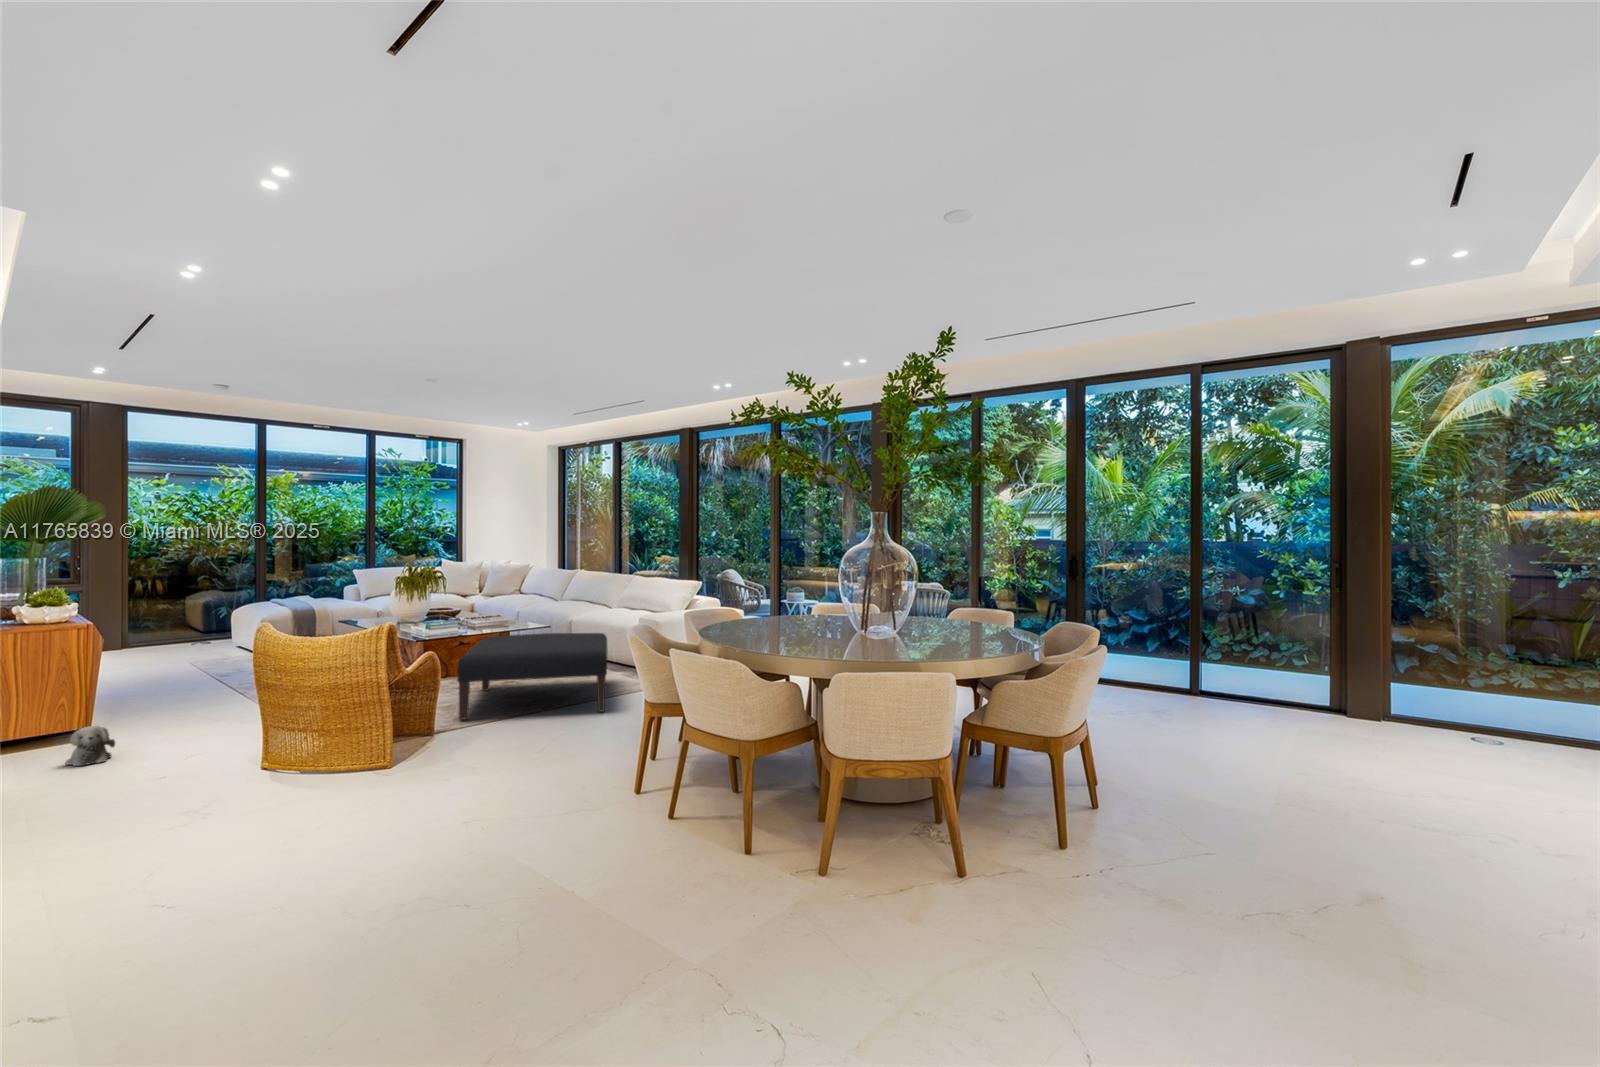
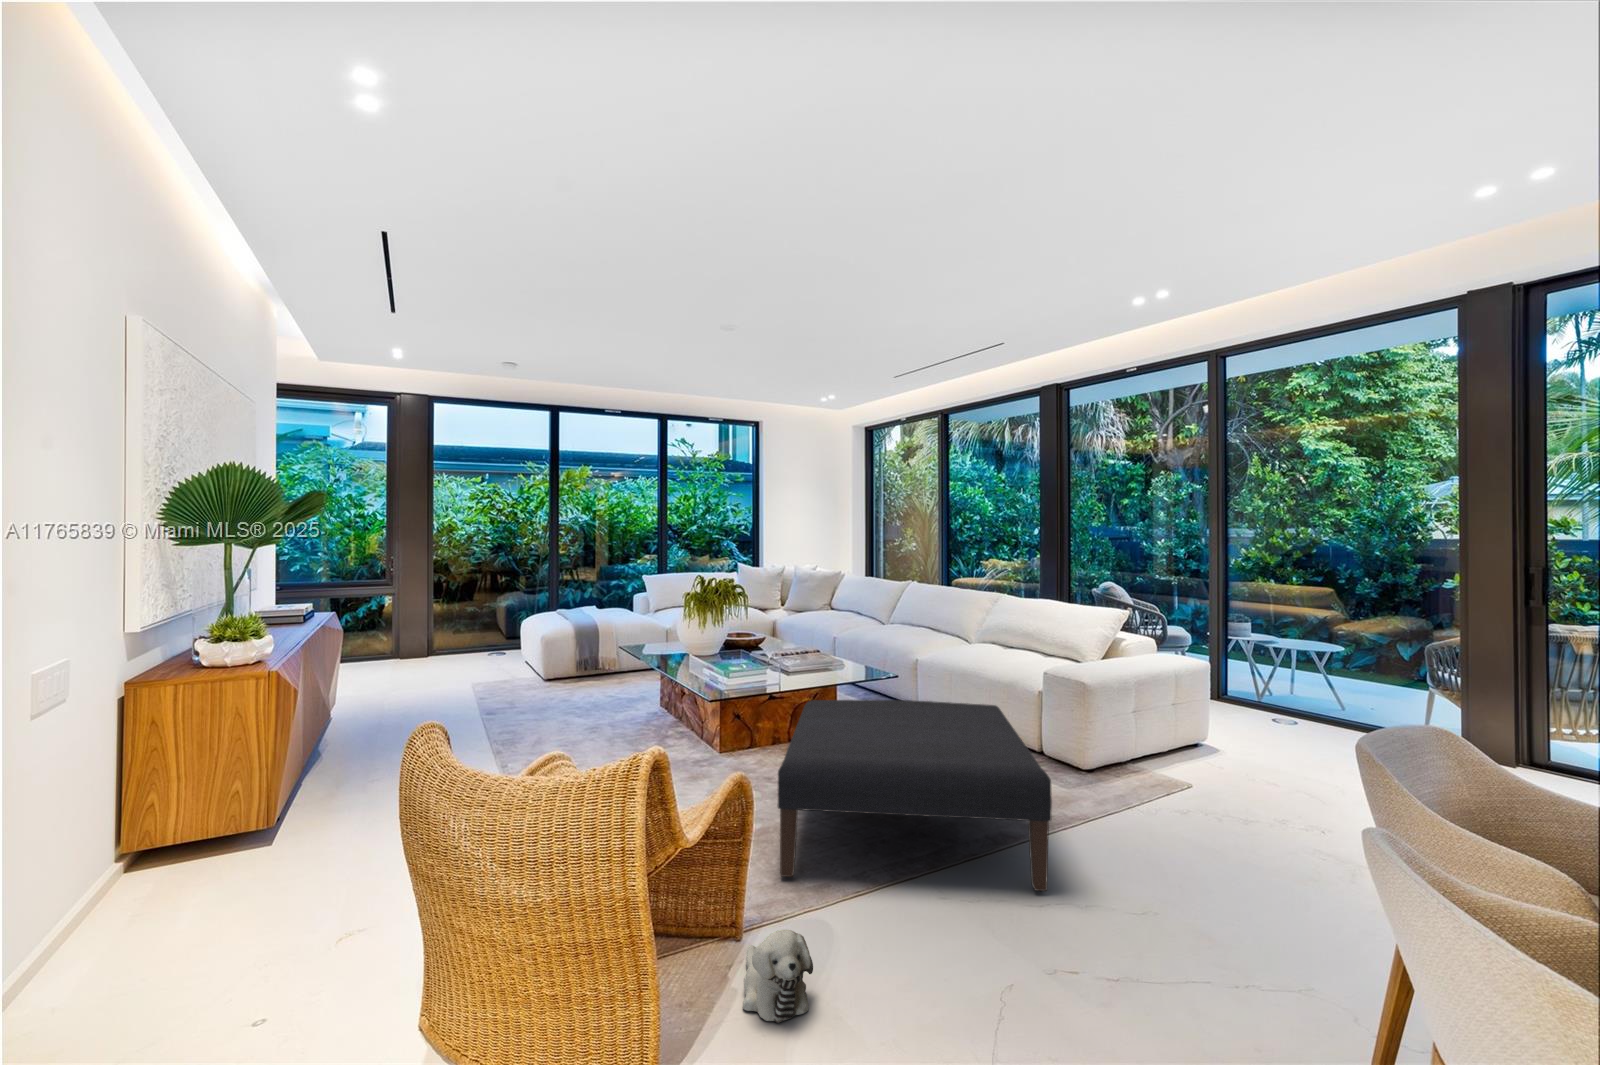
plush toy: present [65,726,115,766] -> present [743,930,813,1023]

